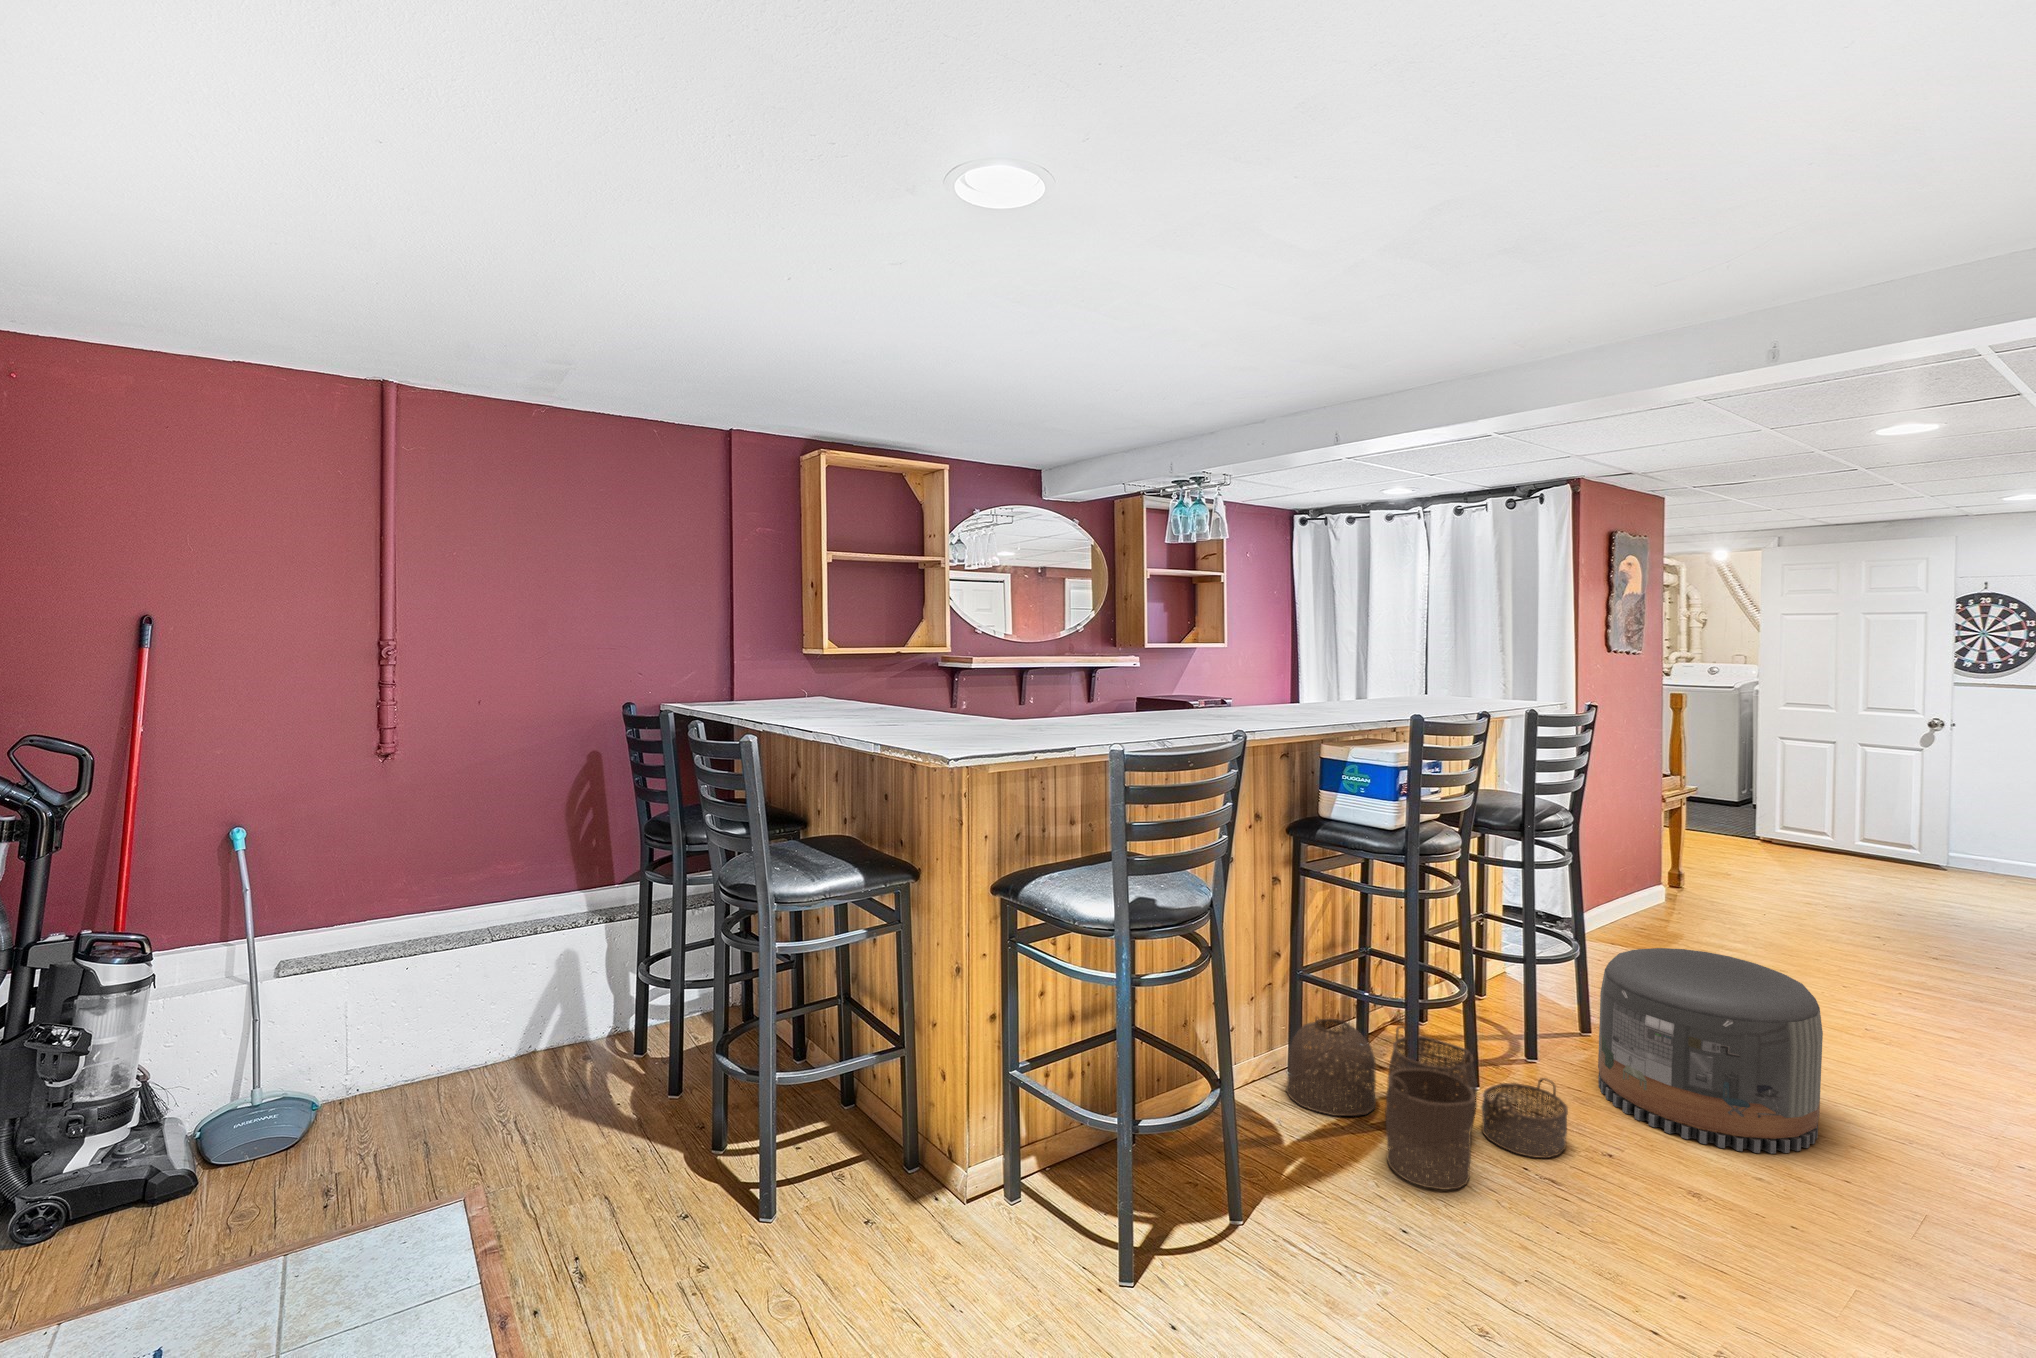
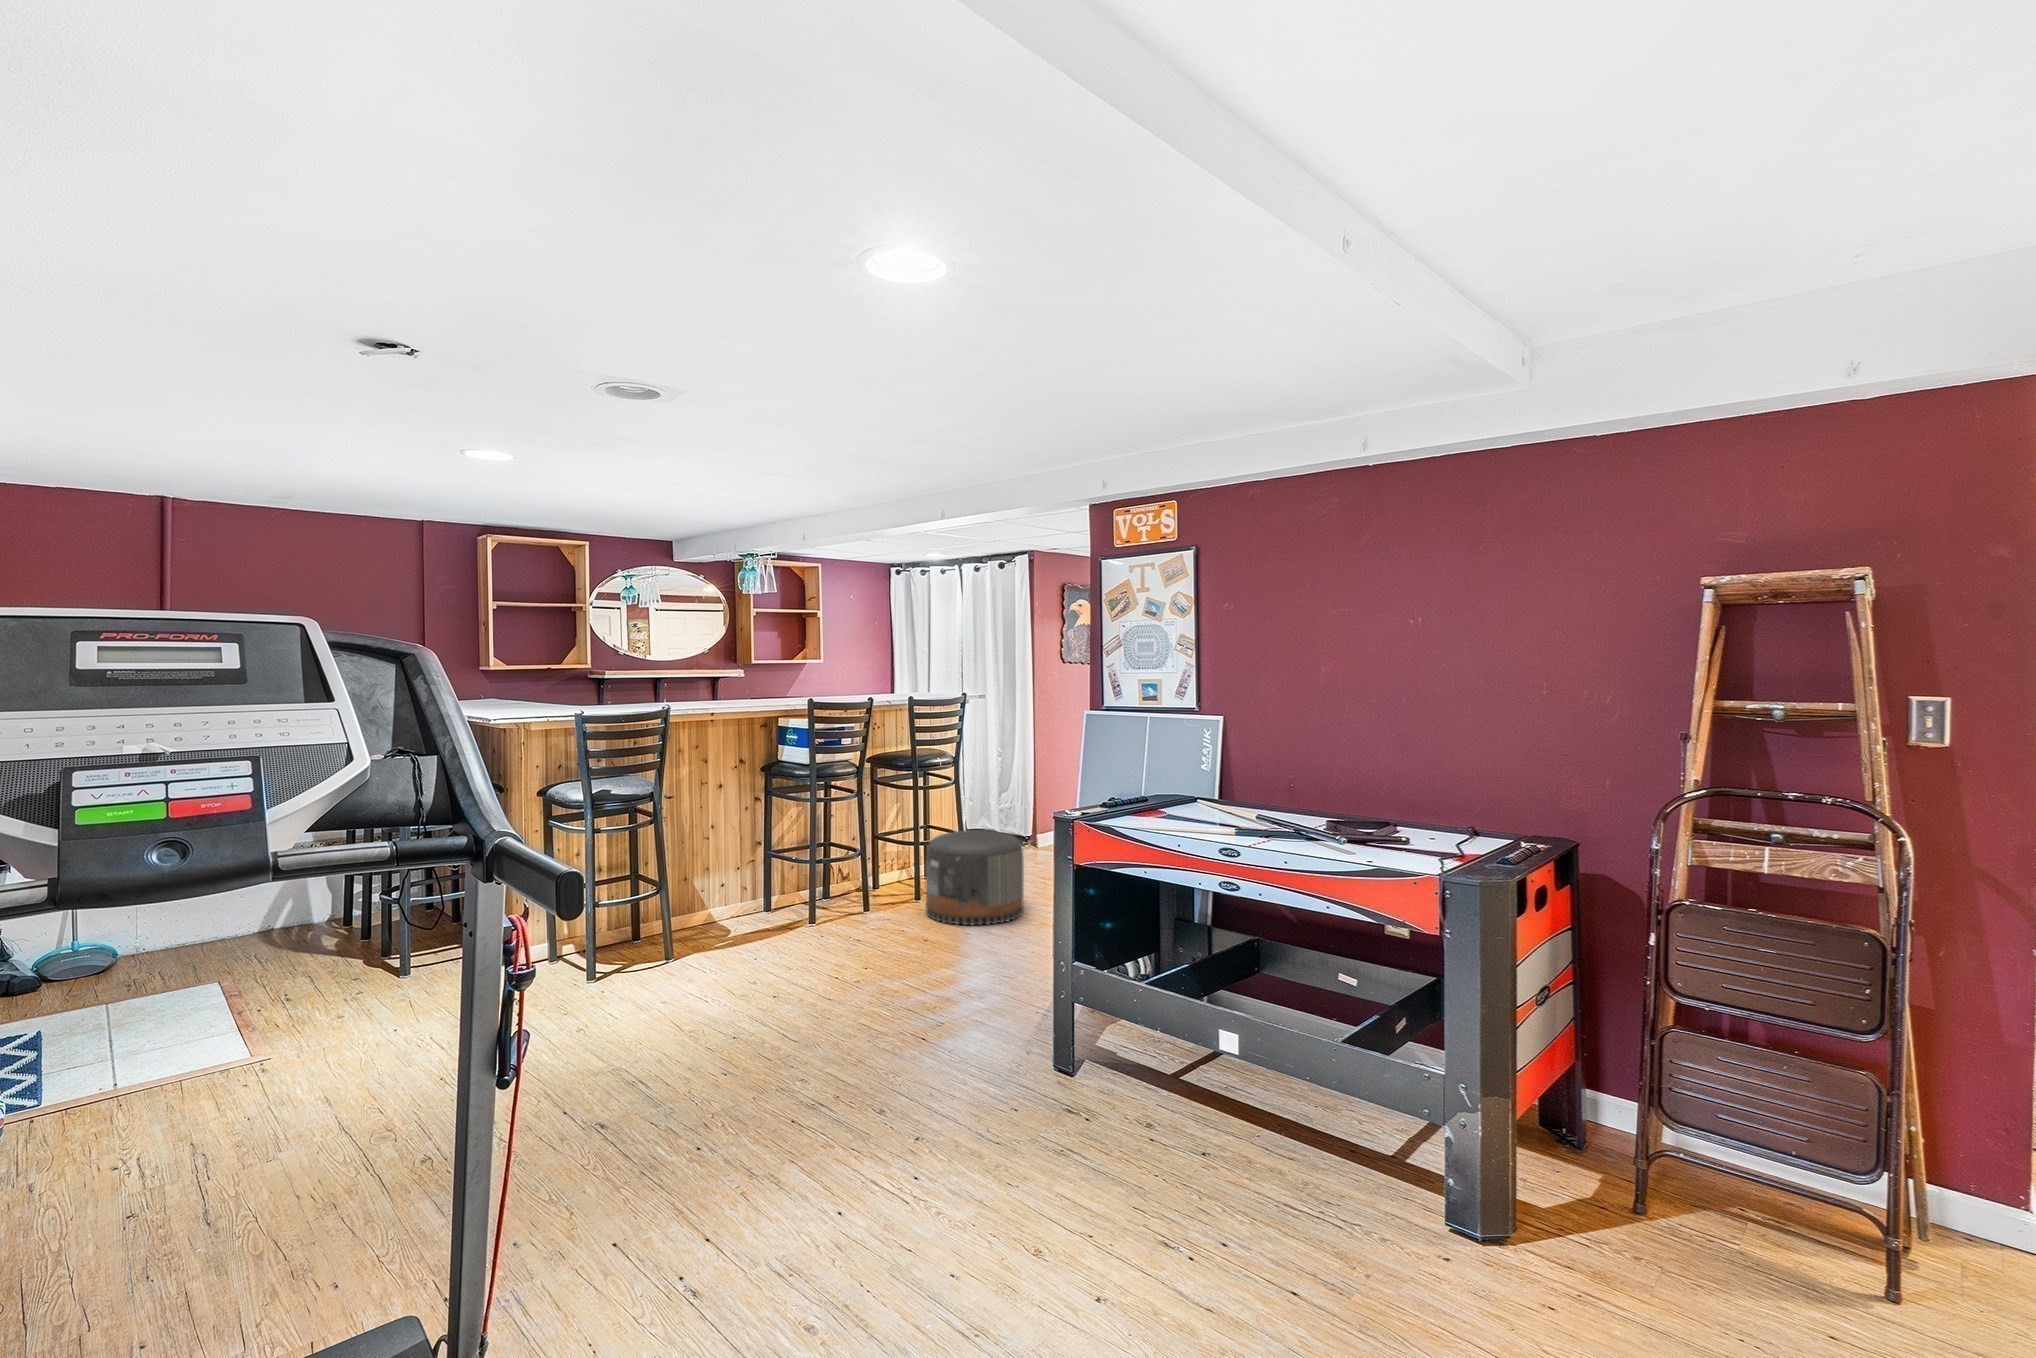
woven basket: present [1286,1017,1568,1190] -> none [745,871,877,943]

